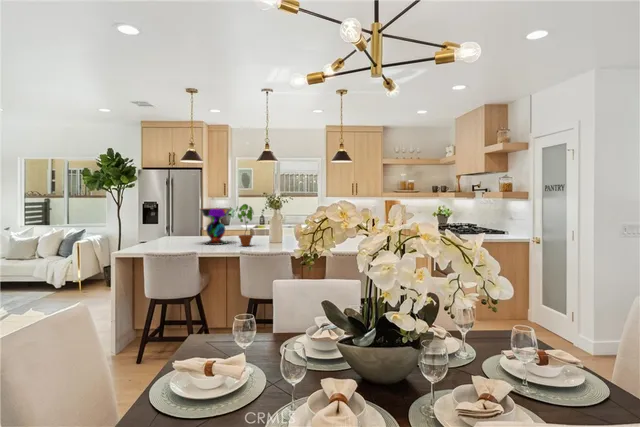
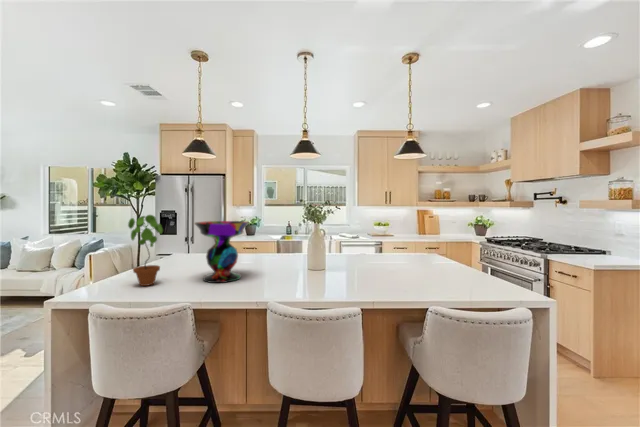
potted plant: present [236,204,253,246] -> present [128,215,163,286]

